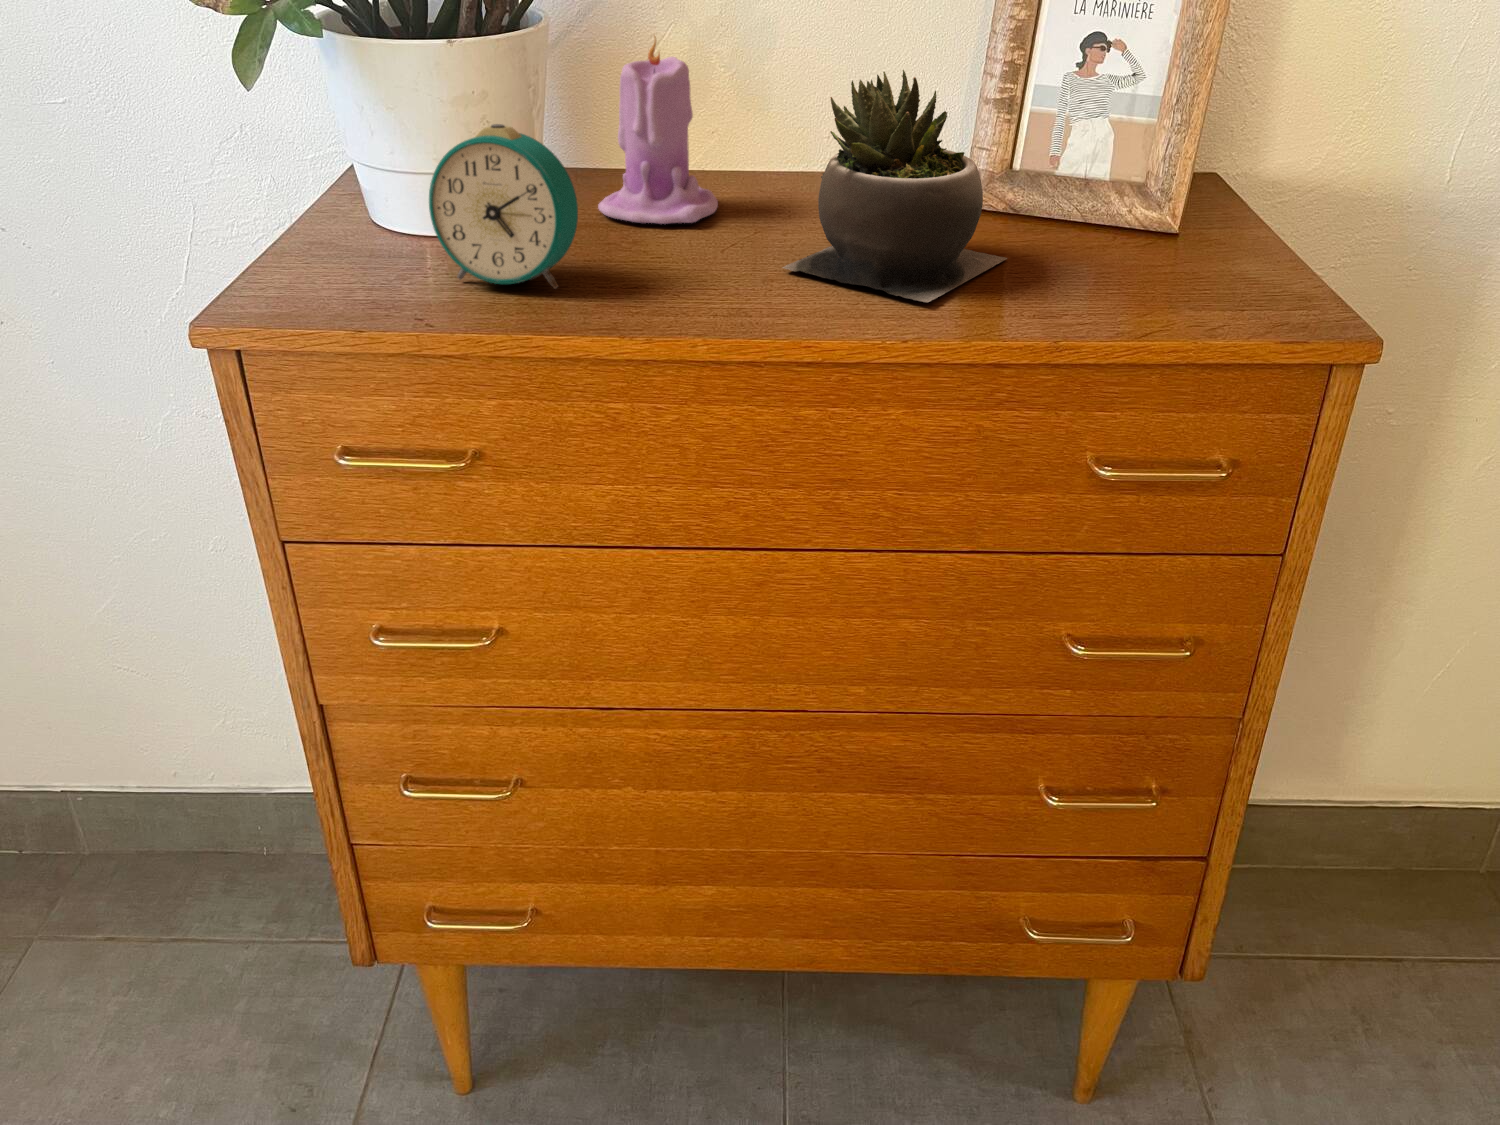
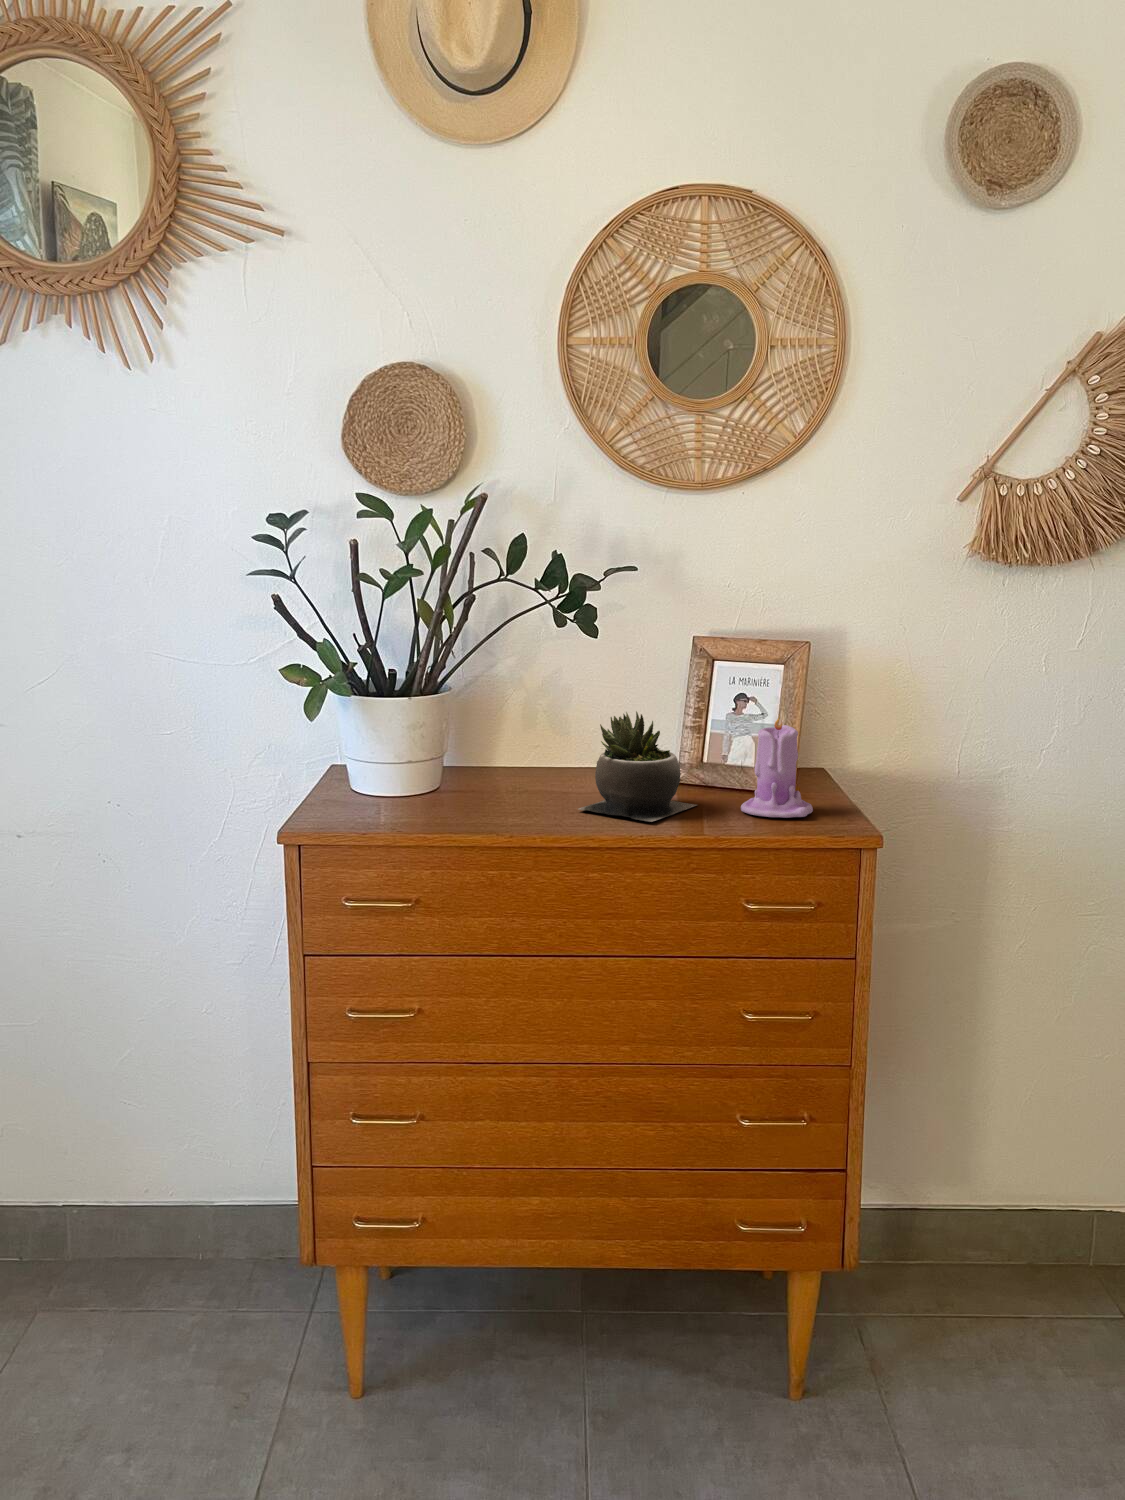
candle: present [598,36,718,224] -> present [741,715,813,818]
alarm clock: present [429,124,578,288] -> none [395,737,472,818]

